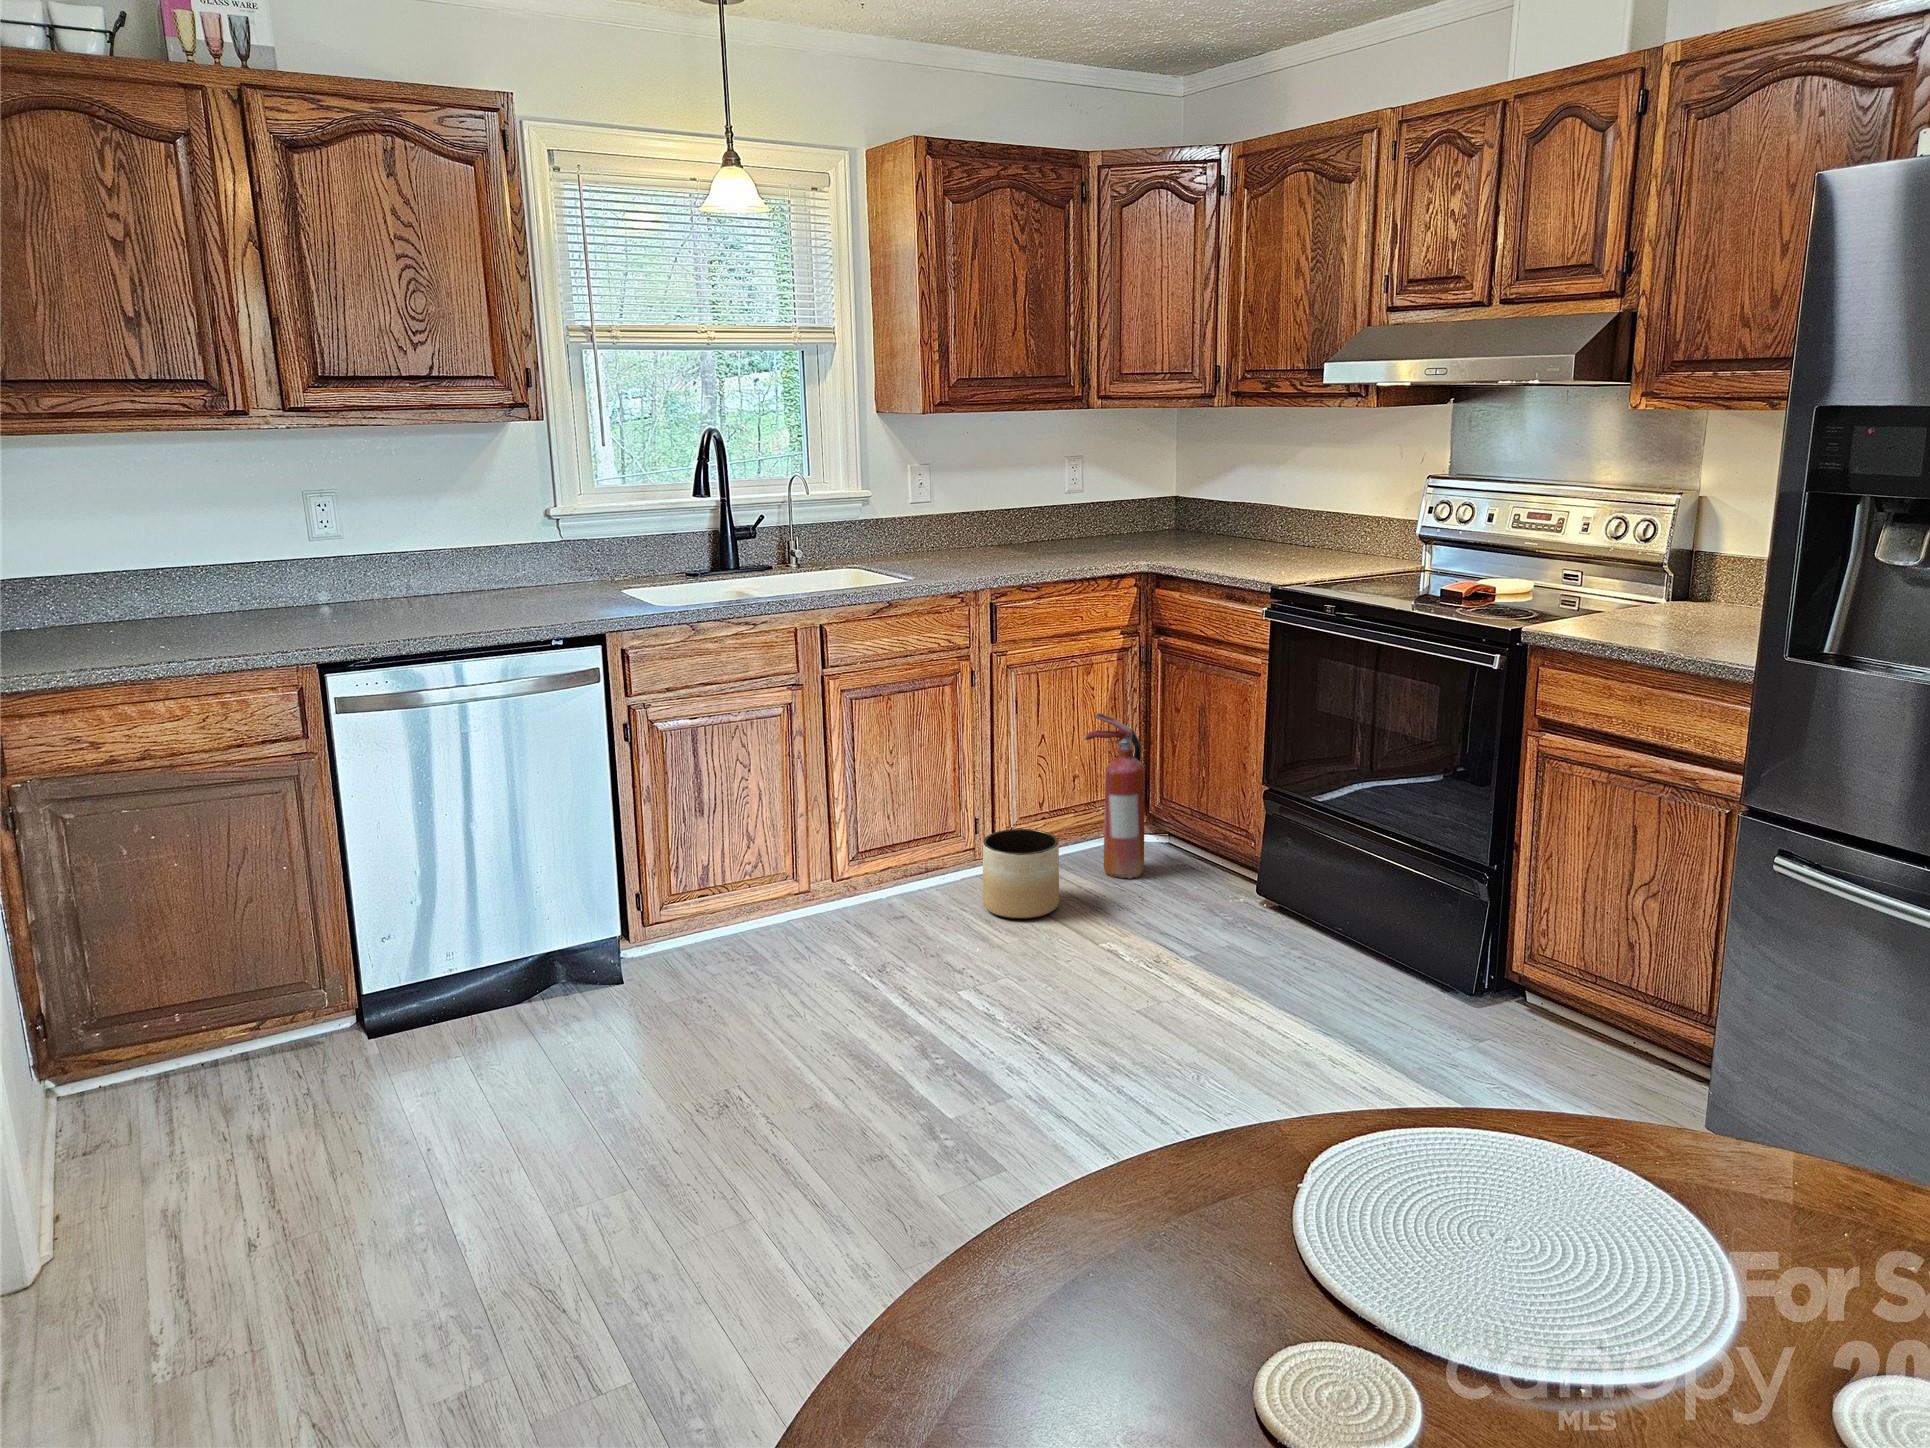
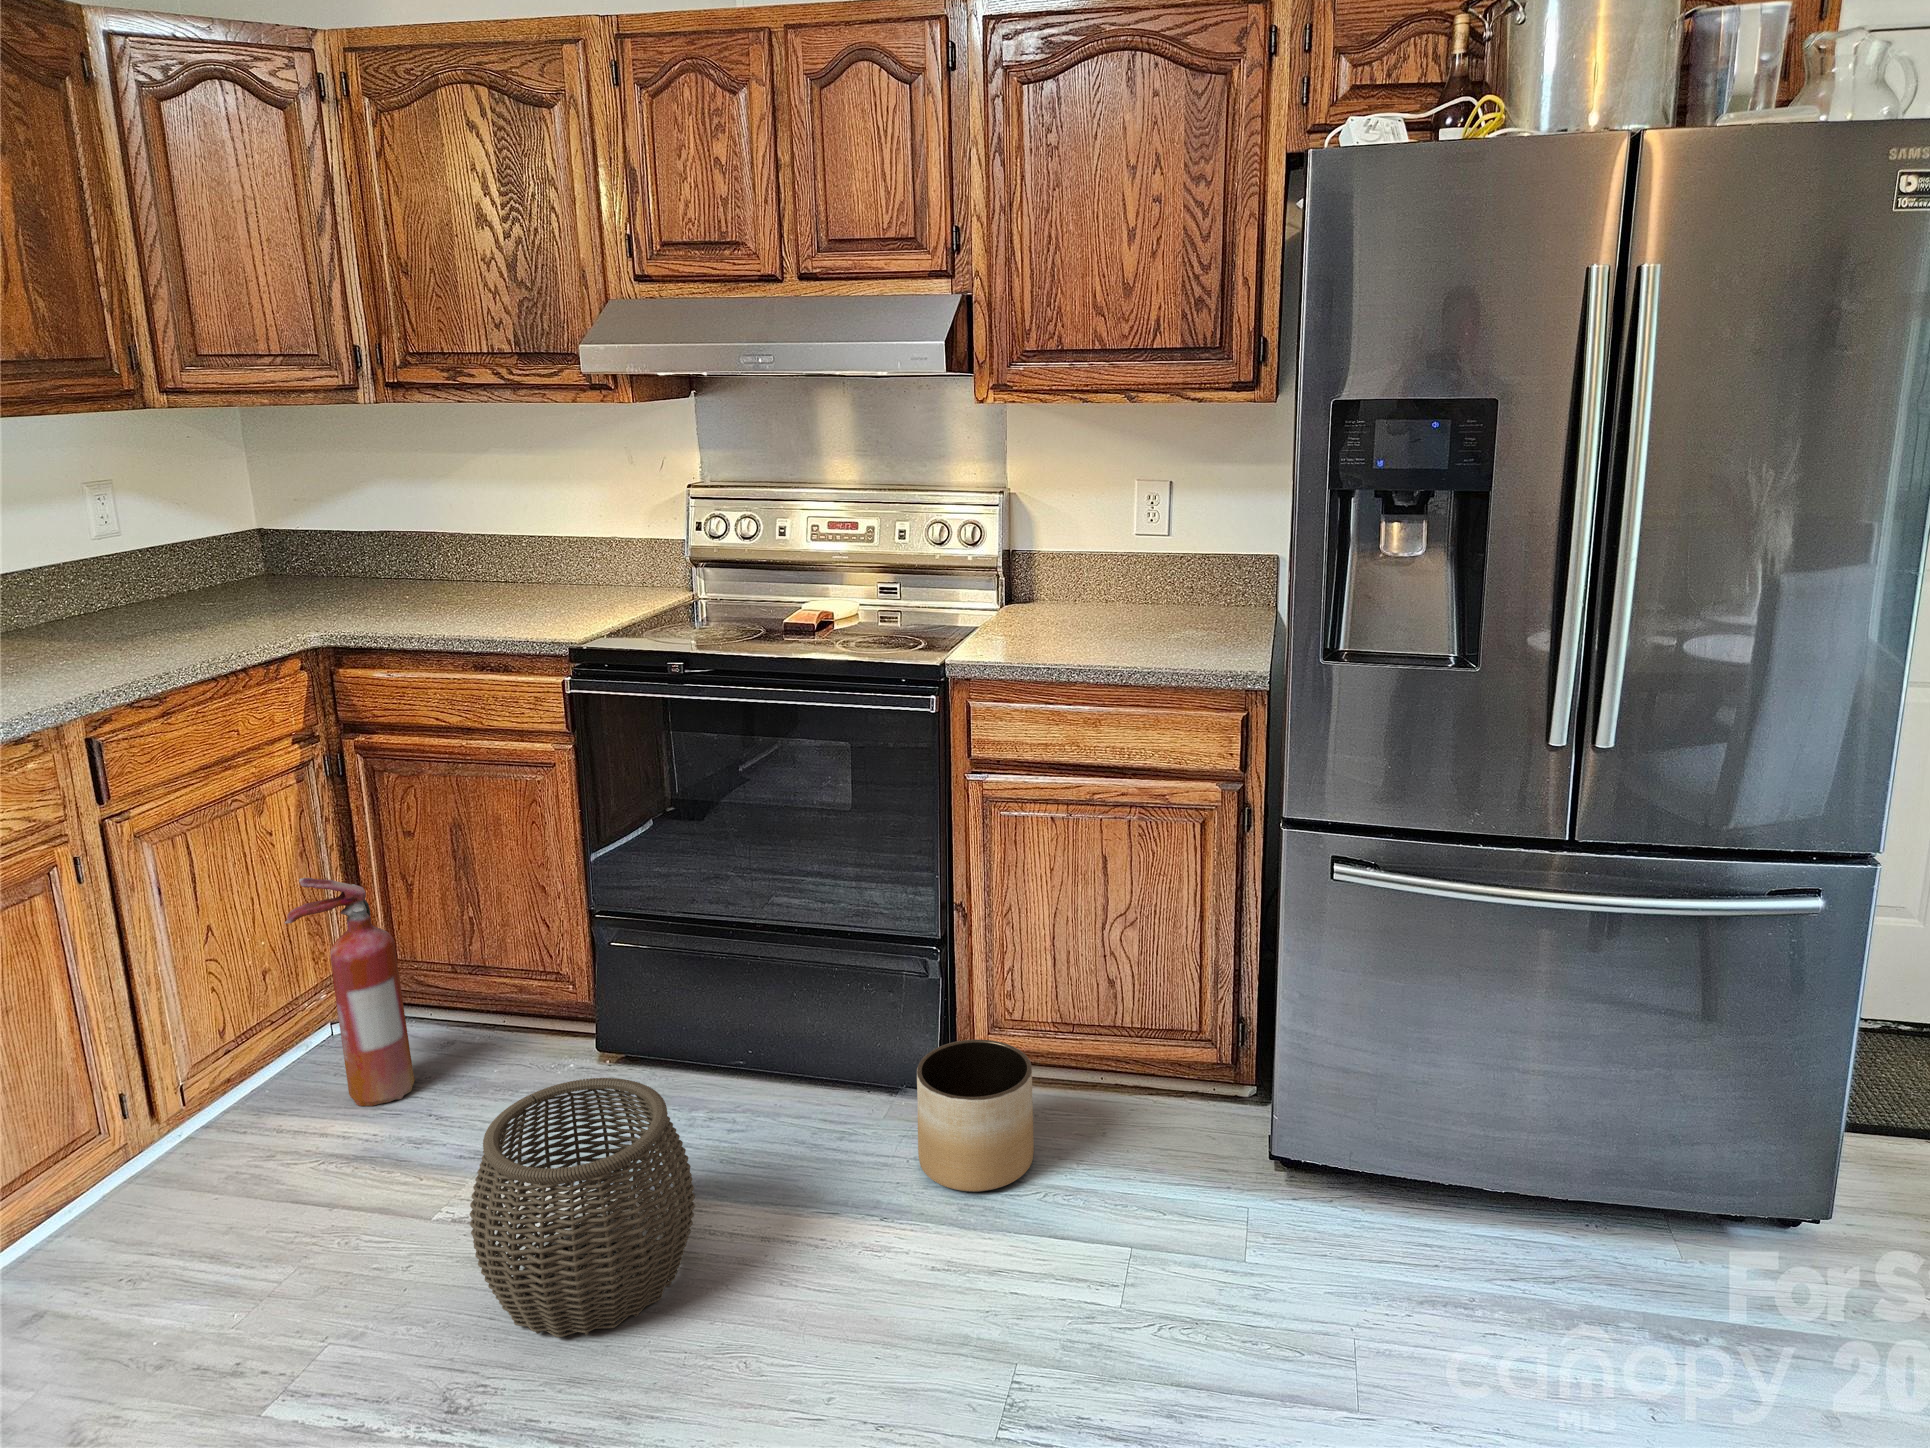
planter: present [983,829,1059,919] -> present [917,1039,1034,1192]
woven basket: none [1080,865,1225,1026] -> present [470,1078,695,1338]

